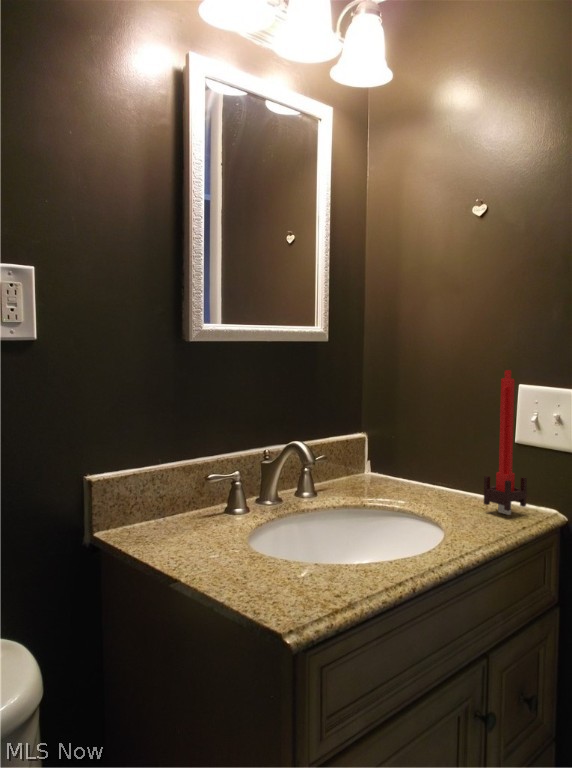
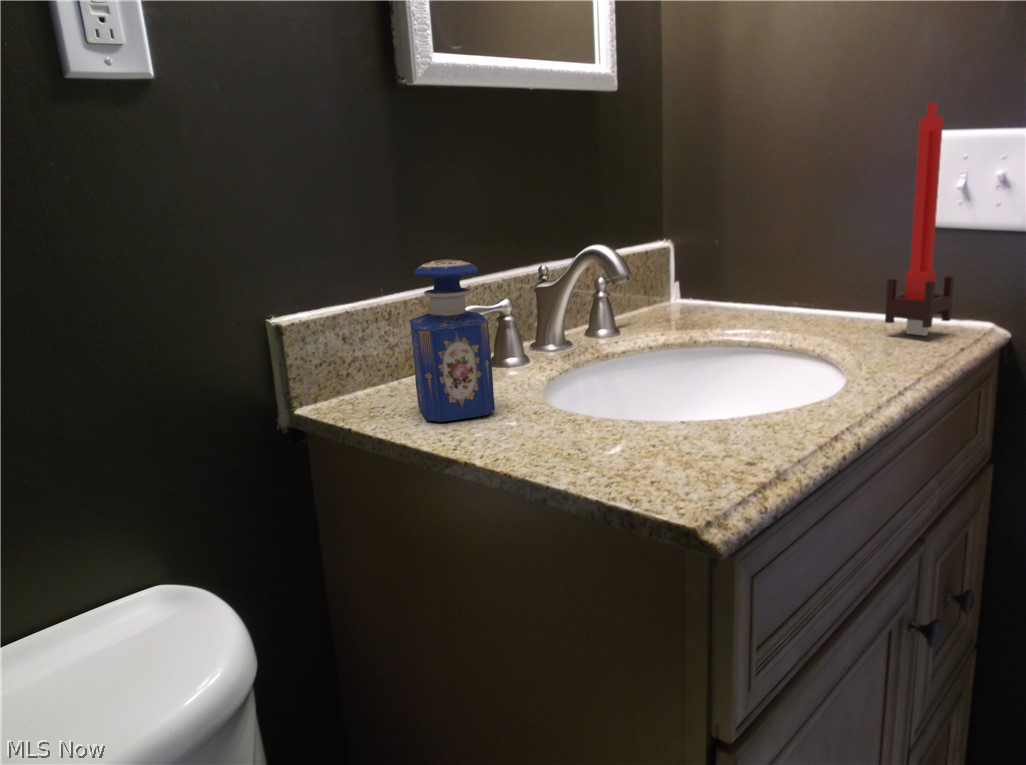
perfume bottle: none [165,451,210,550] -> present [409,260,495,421]

